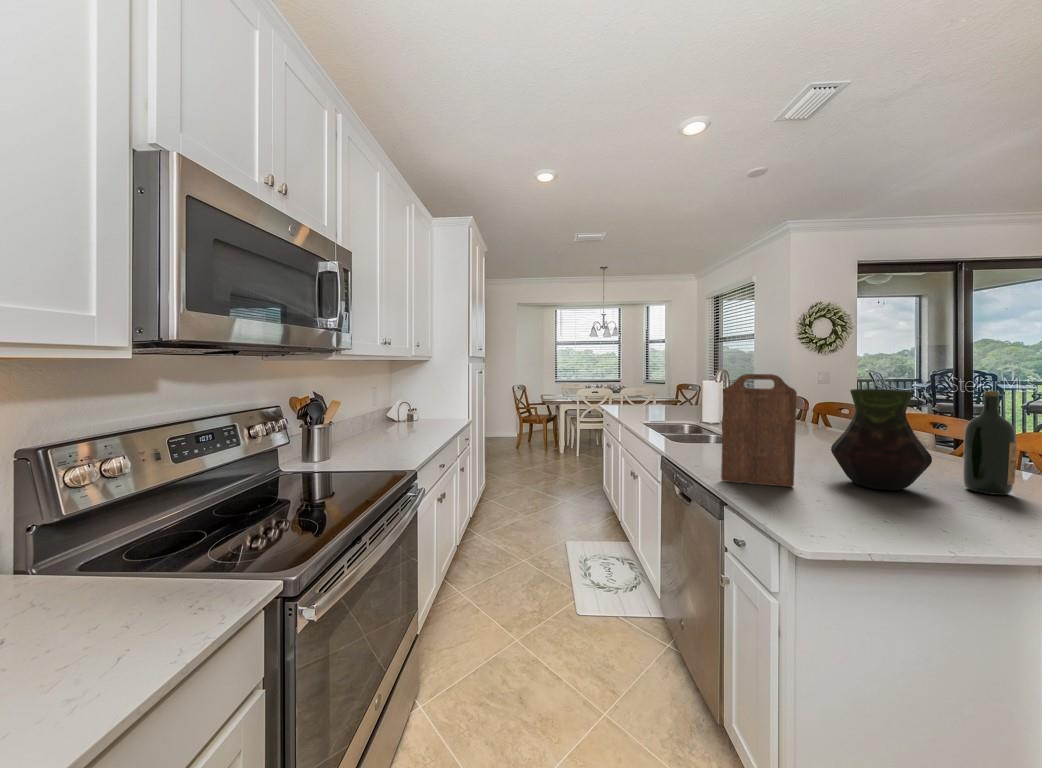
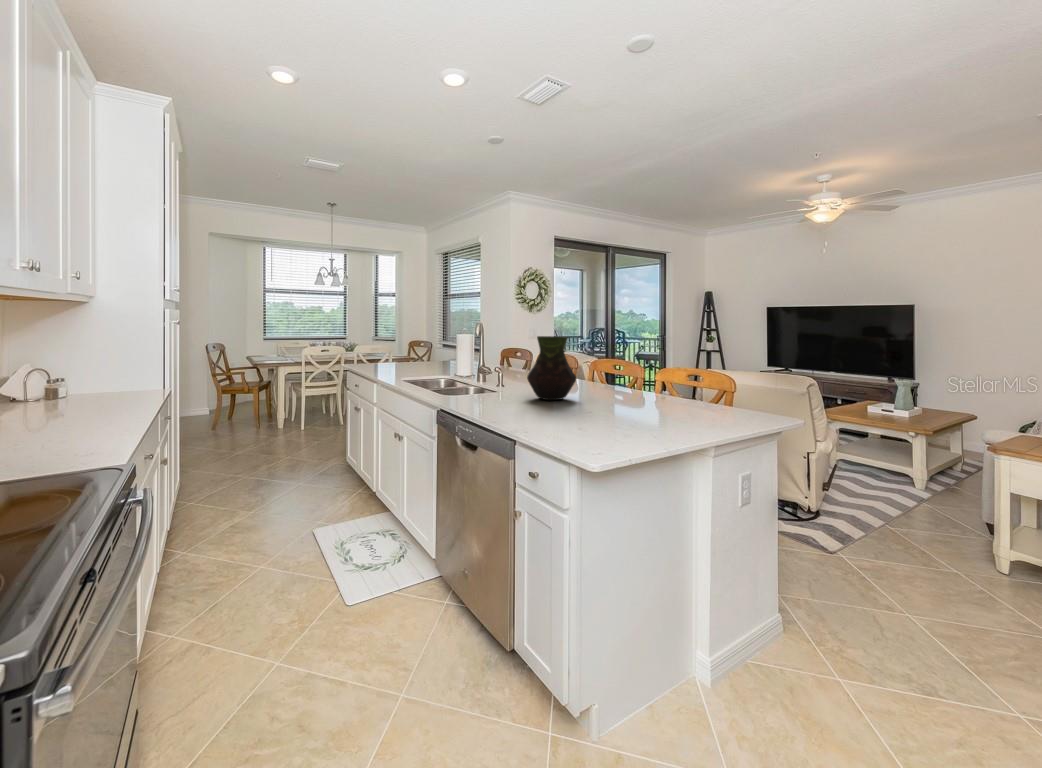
cutting board: present [721,374,797,487] -> none [460,325,506,405]
wine bottle: present [963,391,1017,495] -> none [592,337,613,397]

